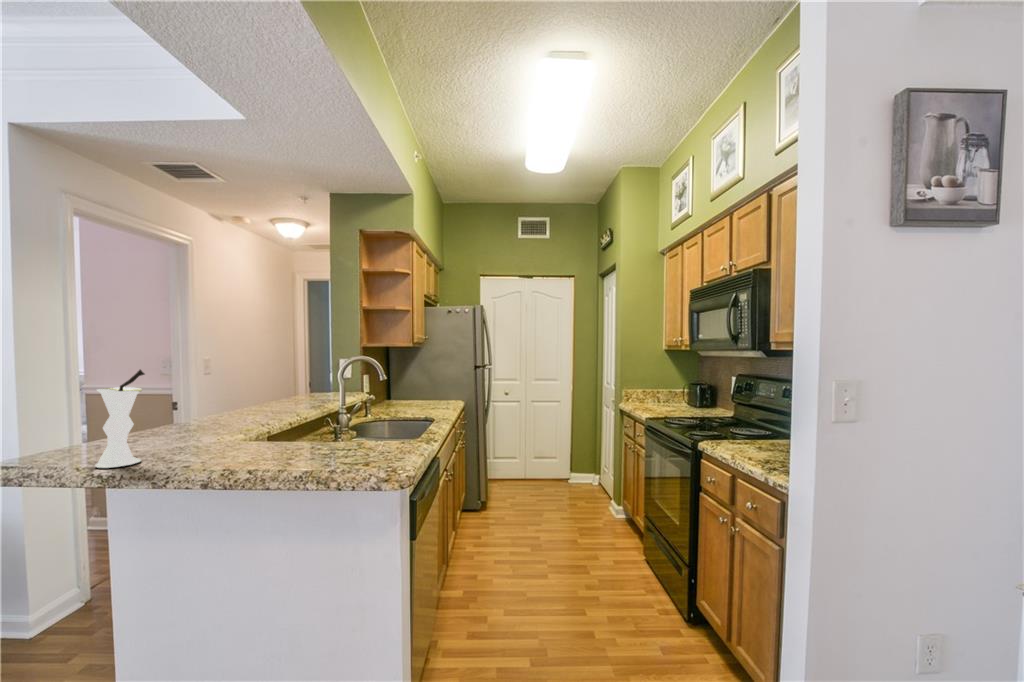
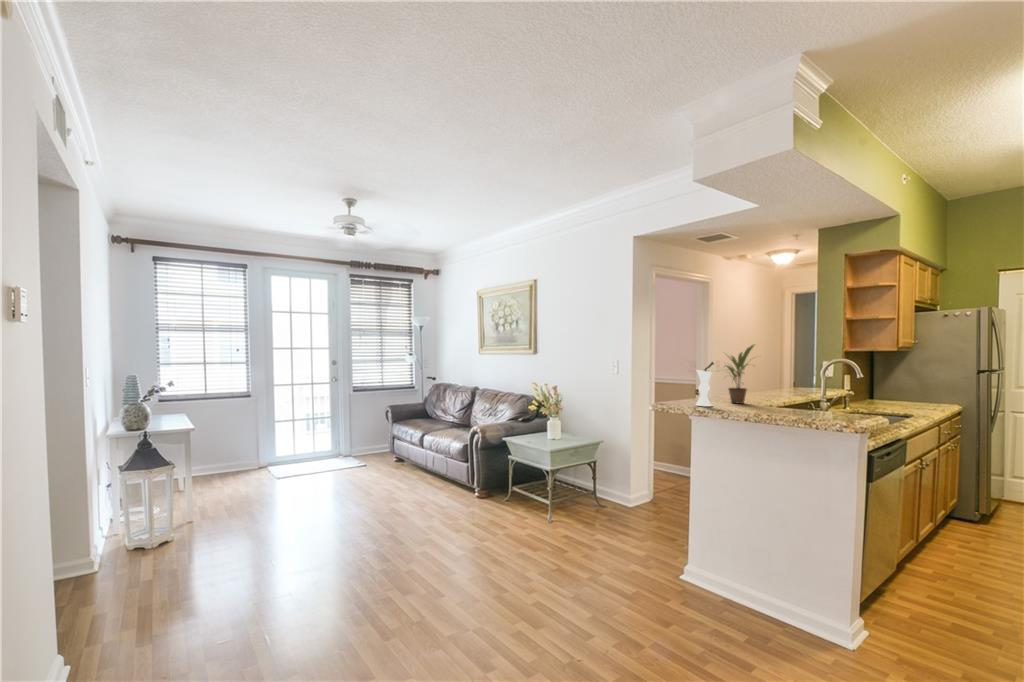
potted plant: none [169,335,250,443] -> present [725,345,754,404]

